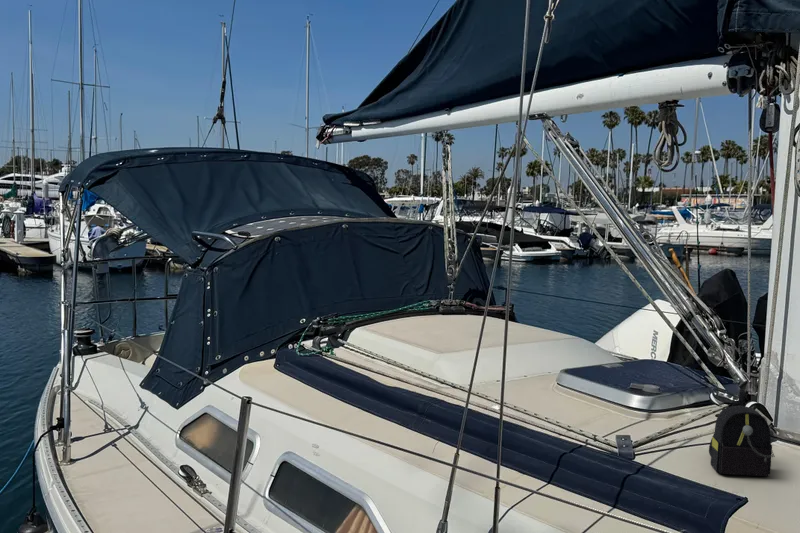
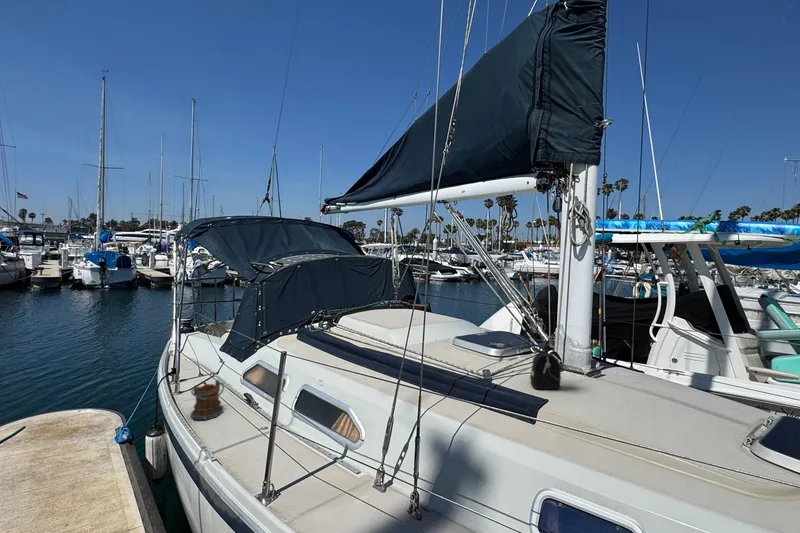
bucket: none [89,439,147,509] -> present [191,380,224,420]

